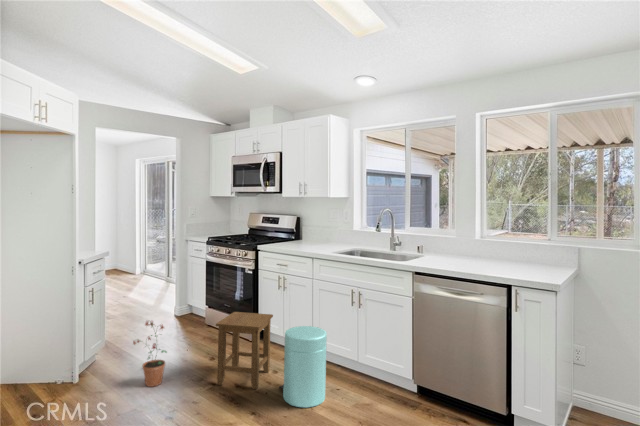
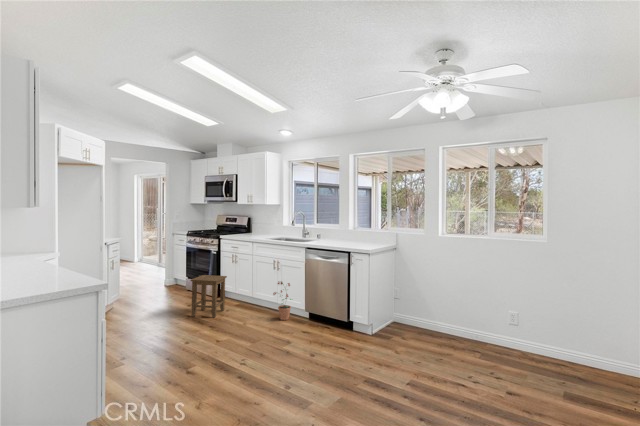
potted plant: present [133,321,167,387] -> present [273,282,291,320]
trash can: present [279,326,327,408] -> none [228,281,256,324]

